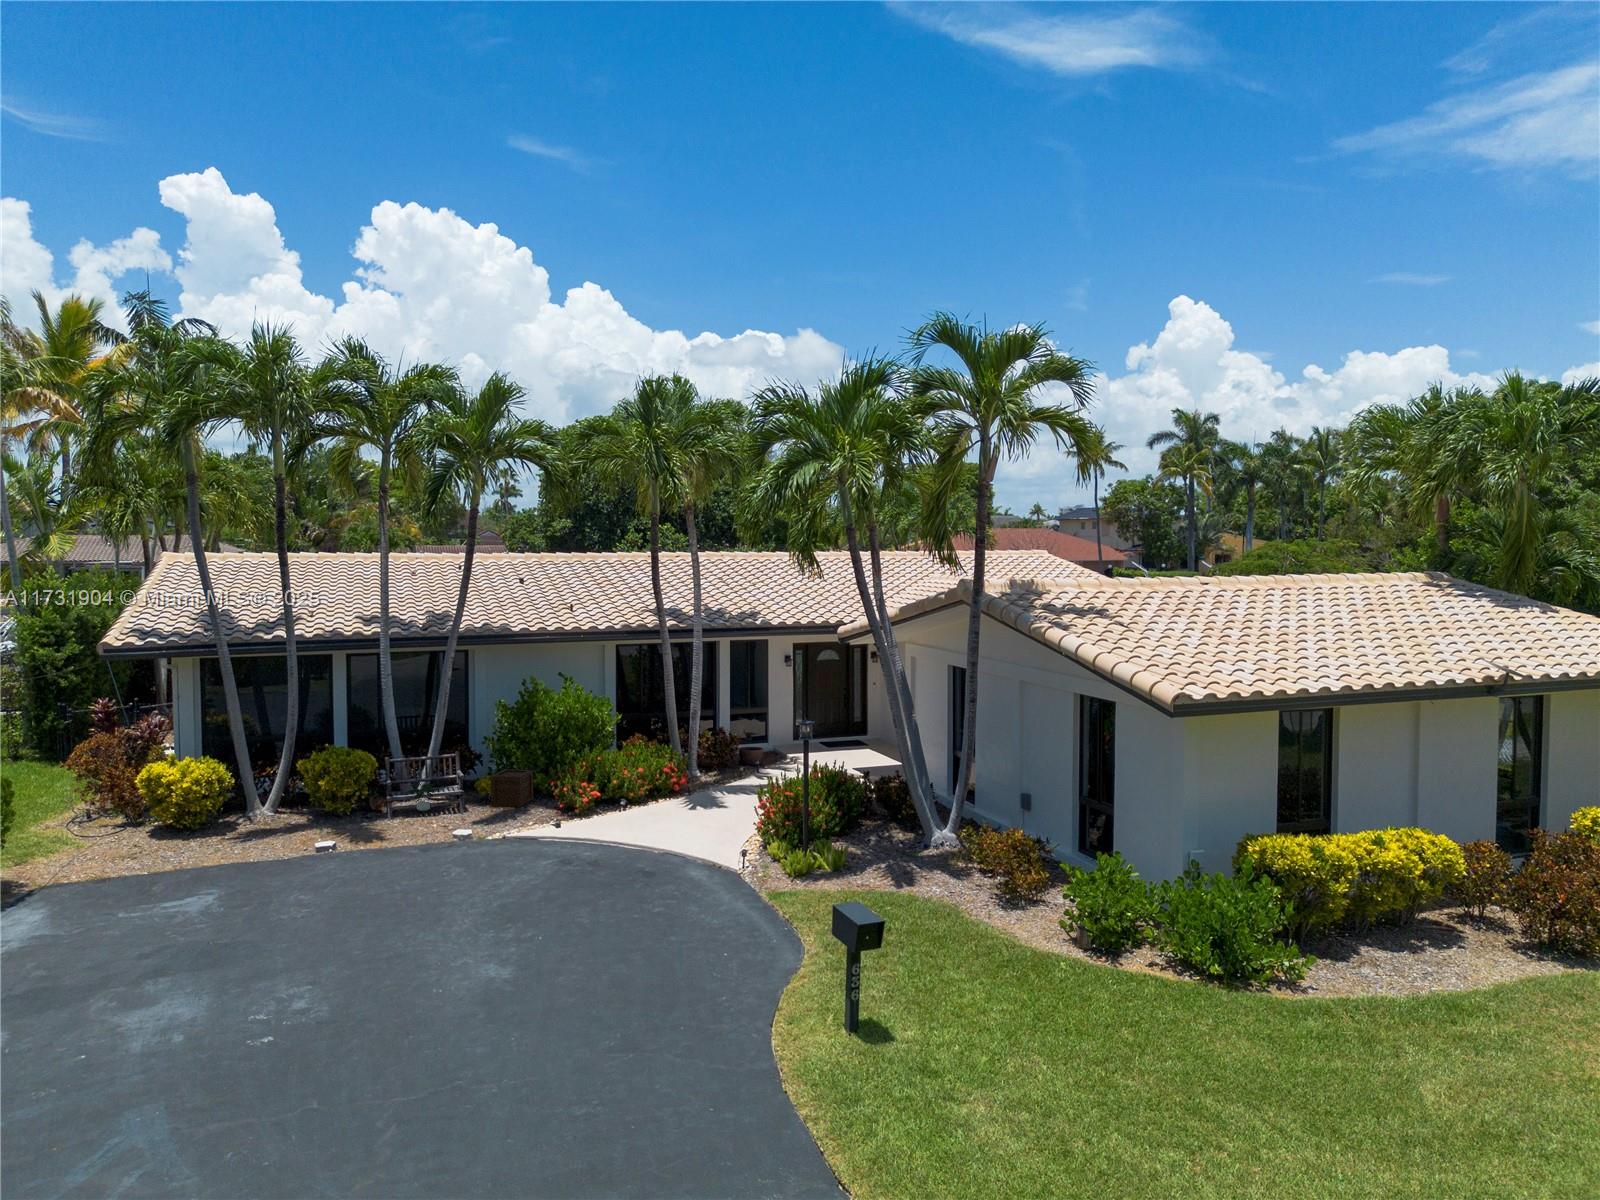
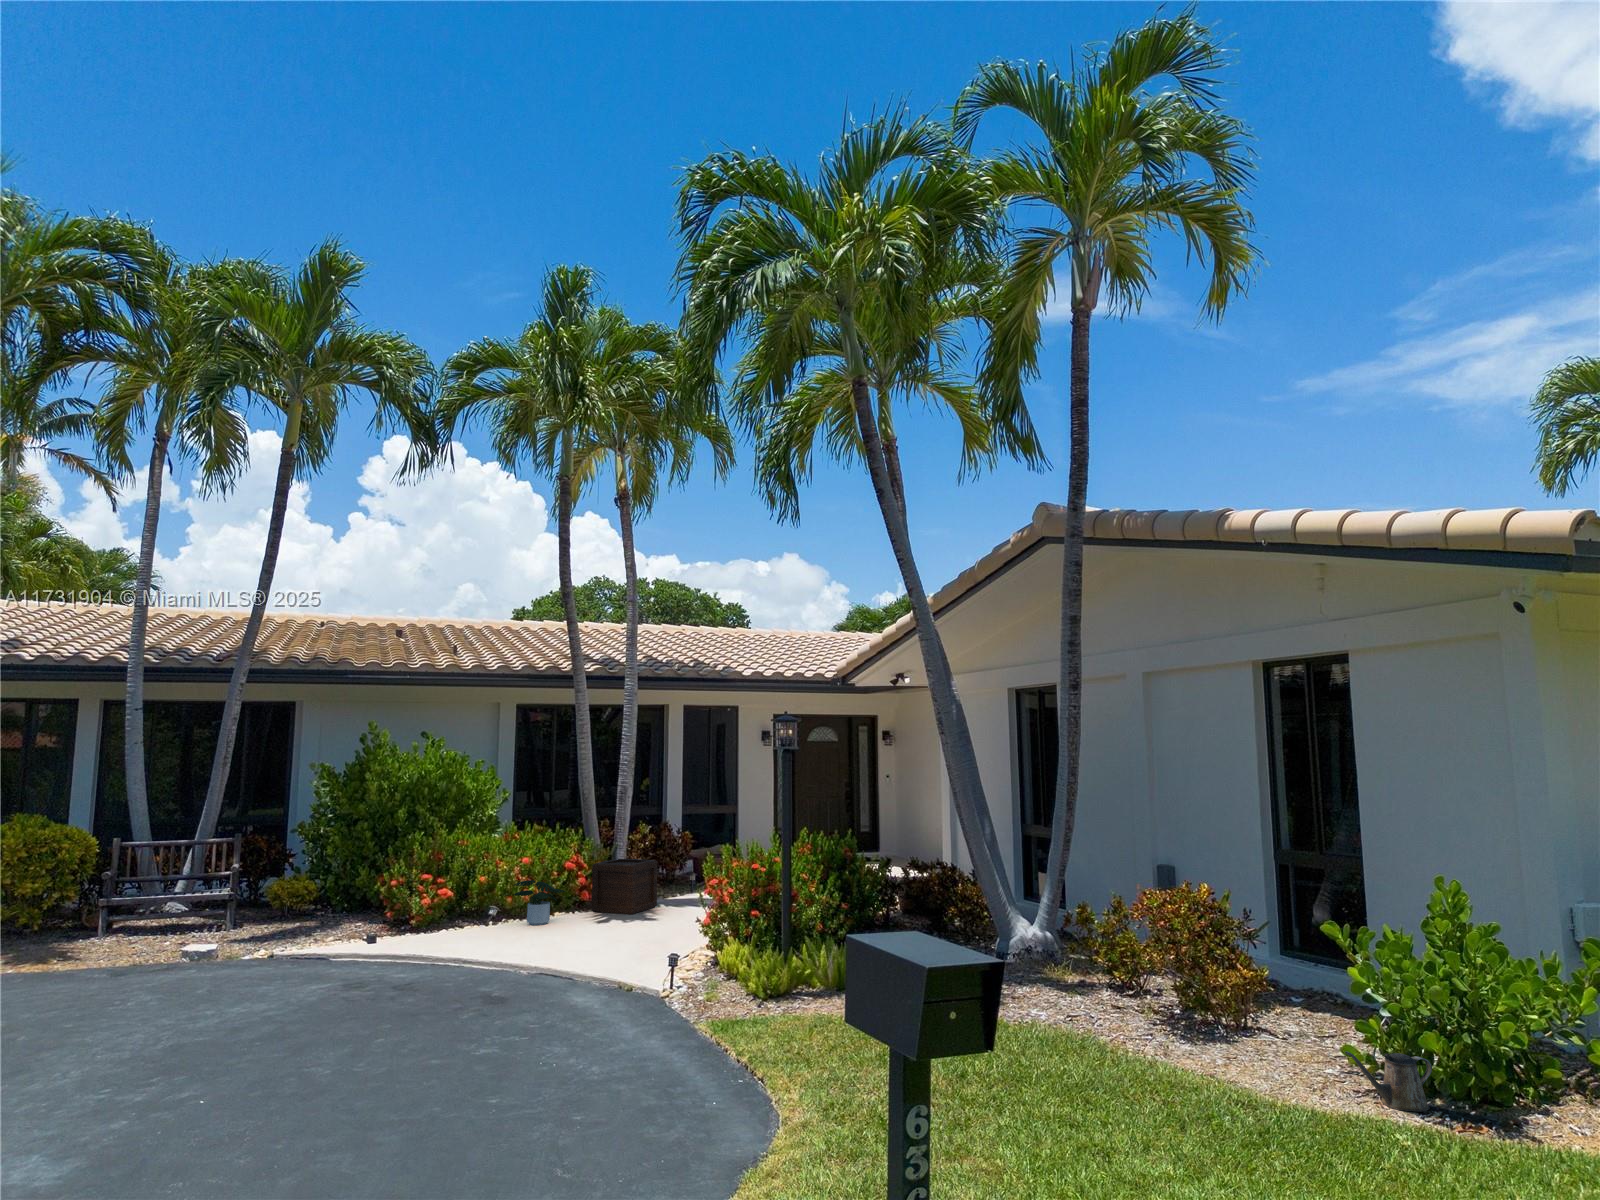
wooden crate: present [491,769,533,807] -> present [592,859,657,914]
potted plant: present [407,783,441,811] -> present [513,880,565,925]

